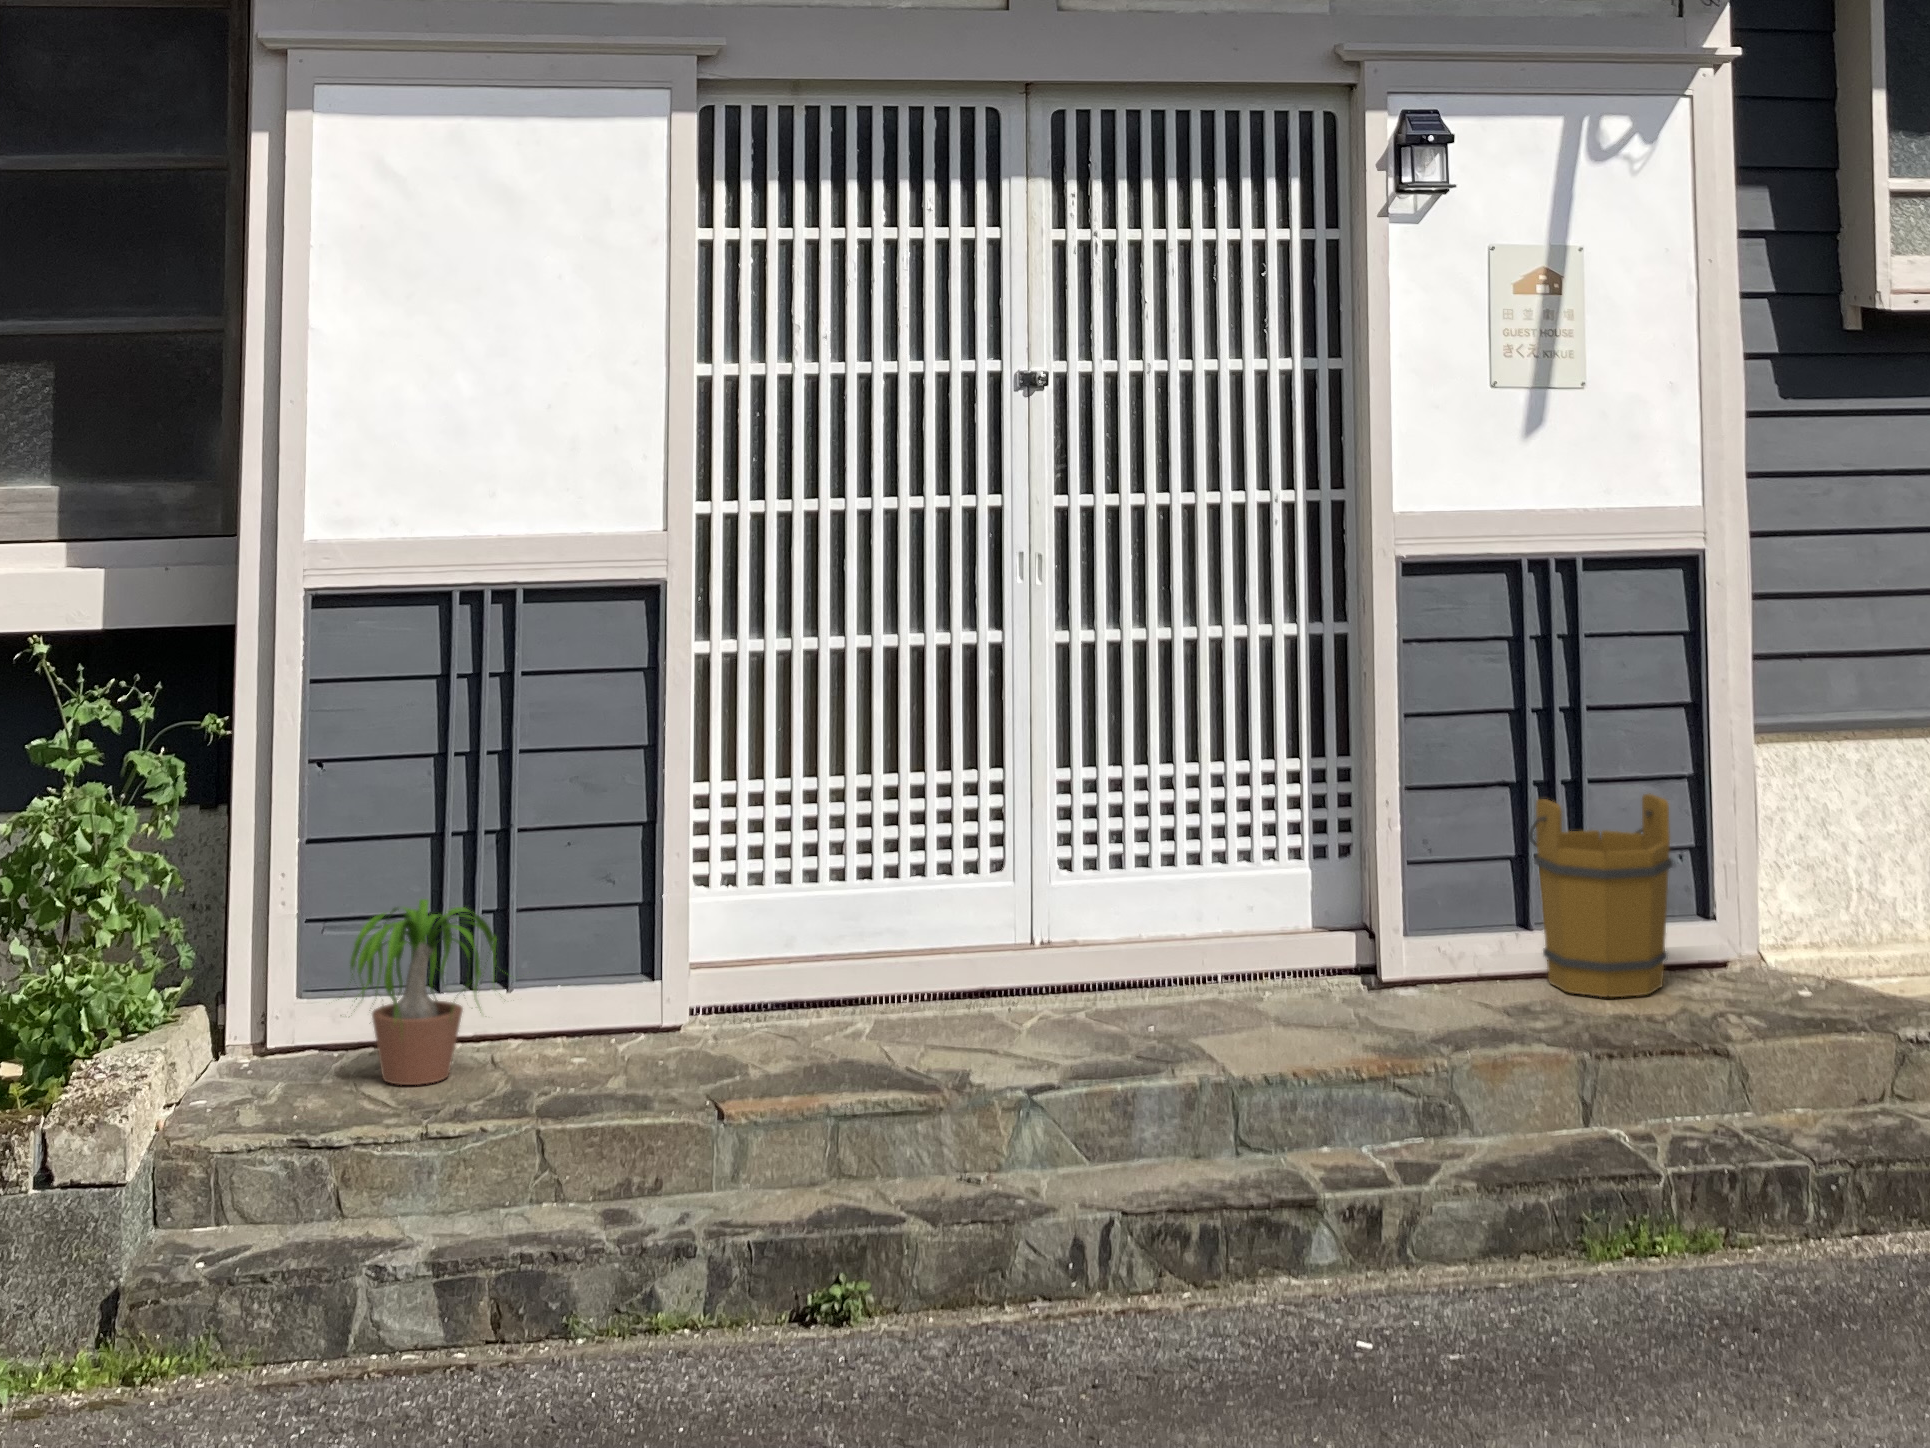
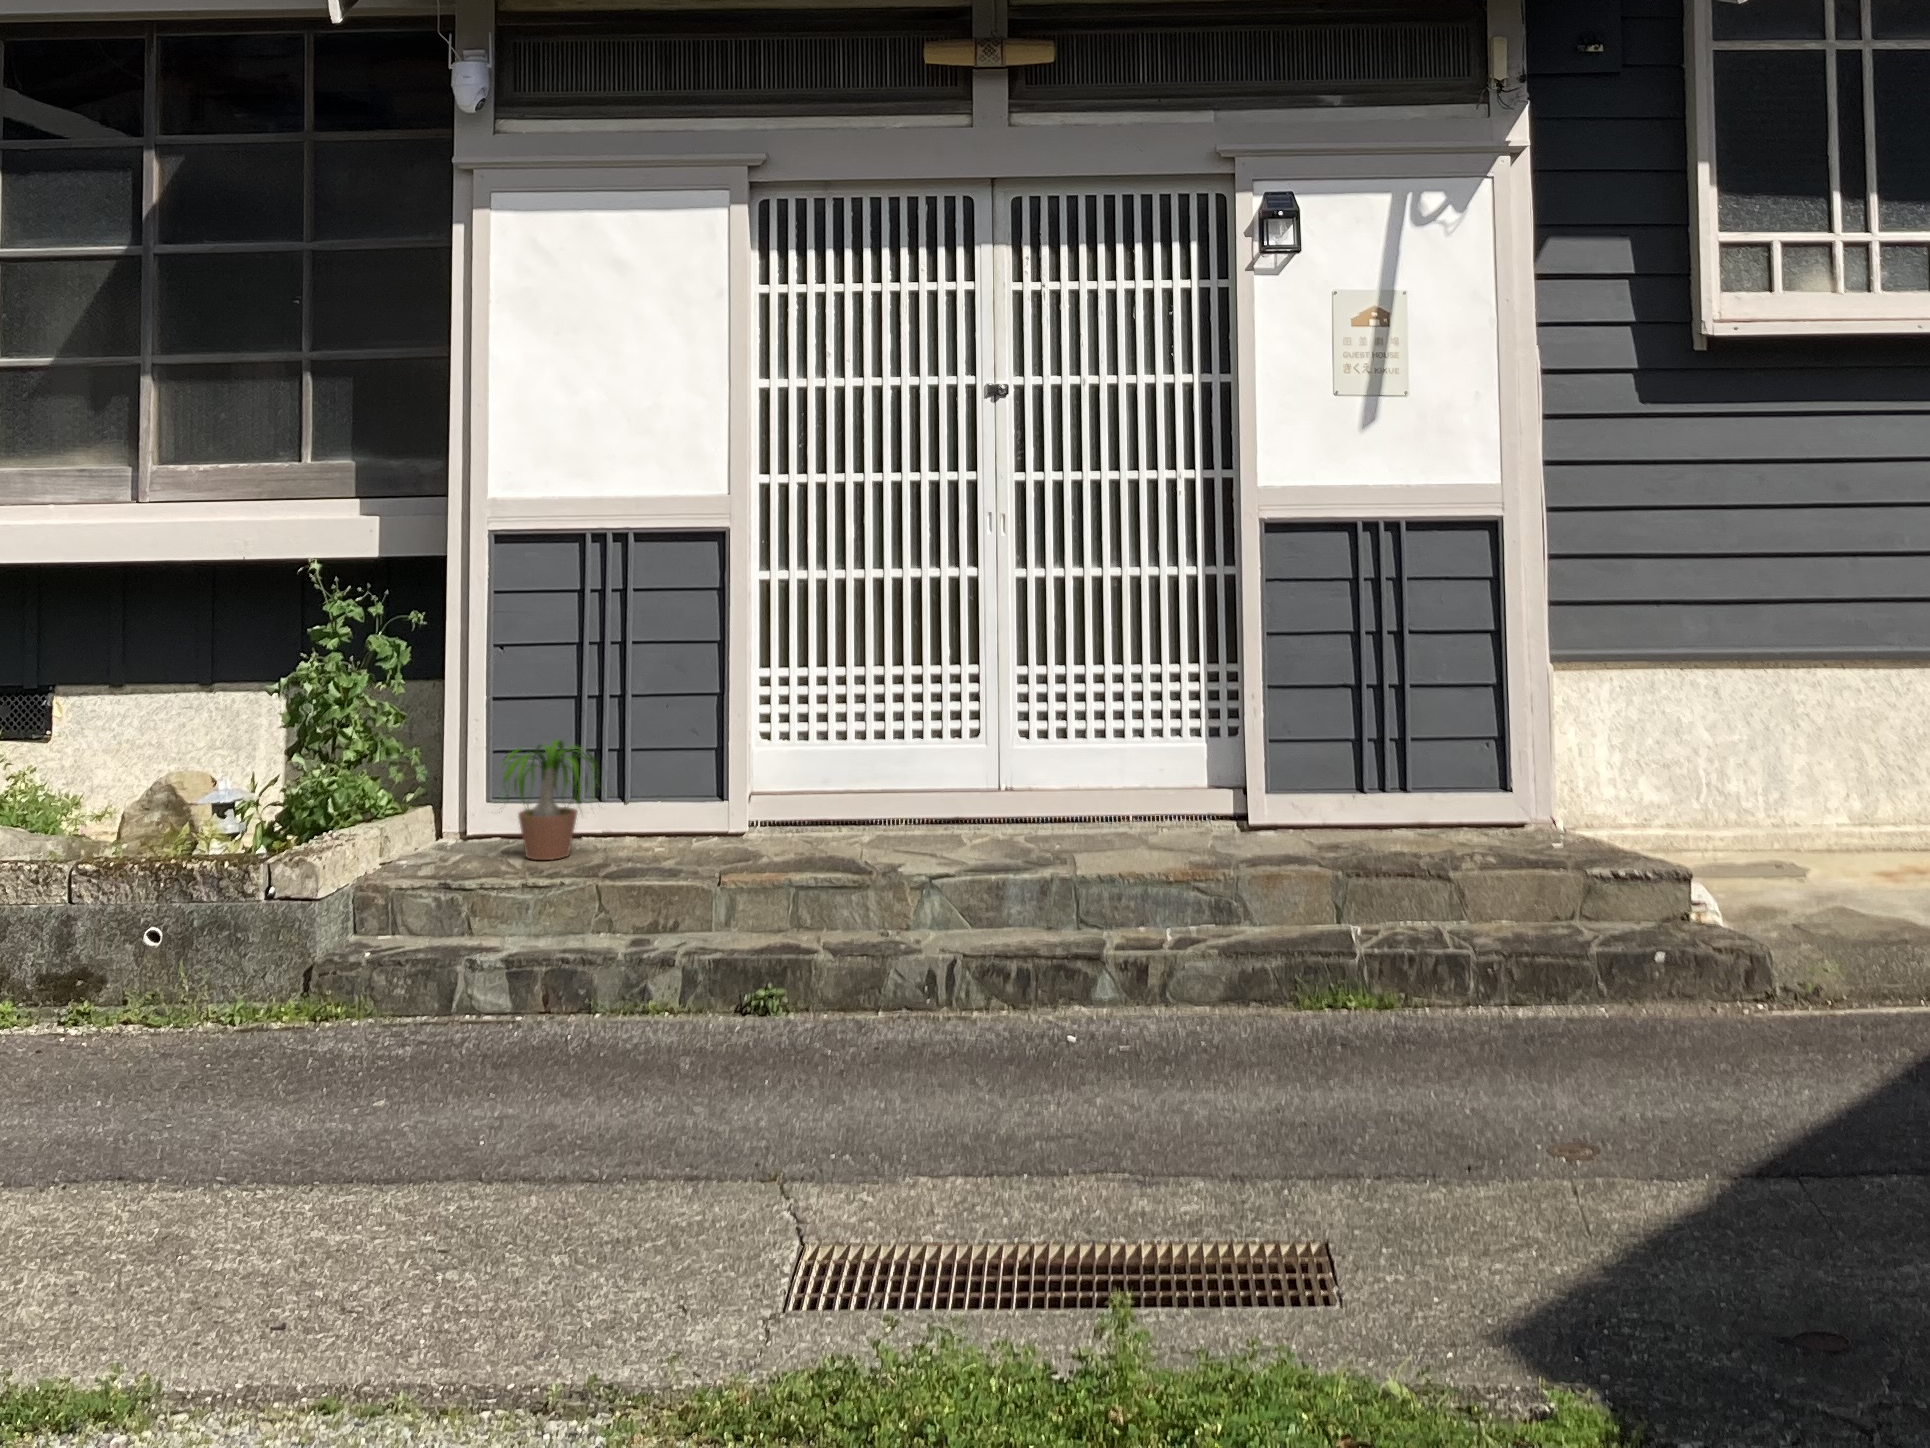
bucket: present [1529,793,1673,997] -> none [1349,699,1451,845]

